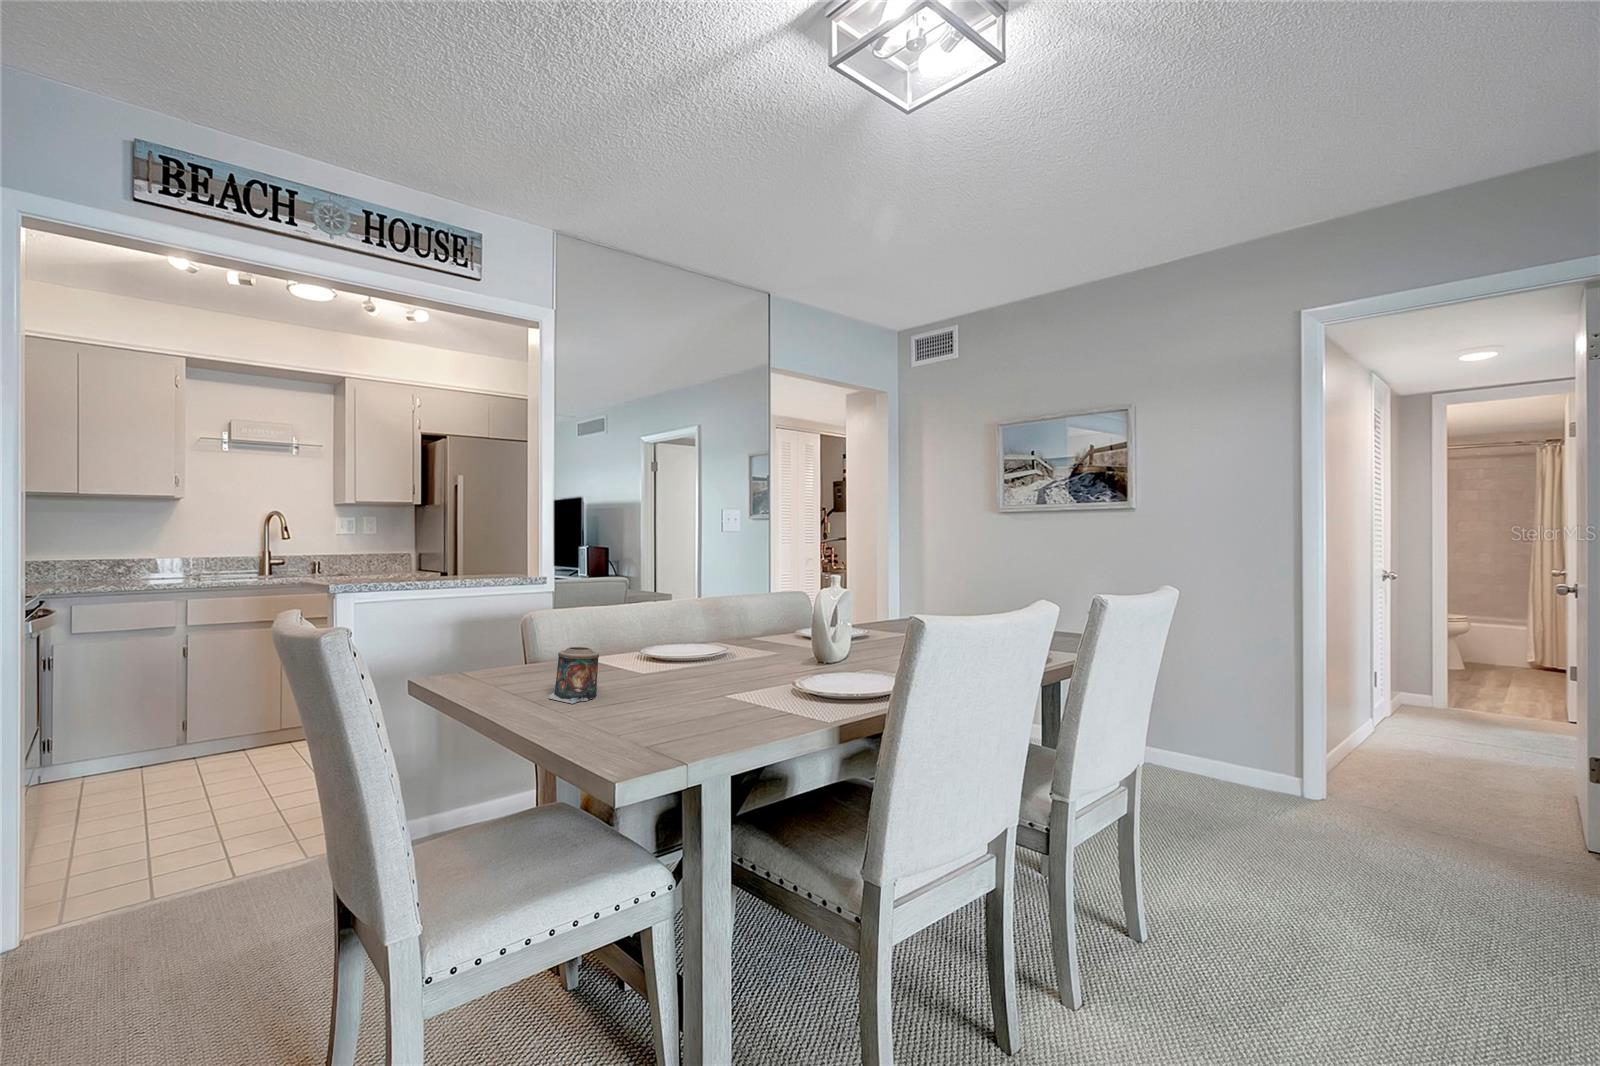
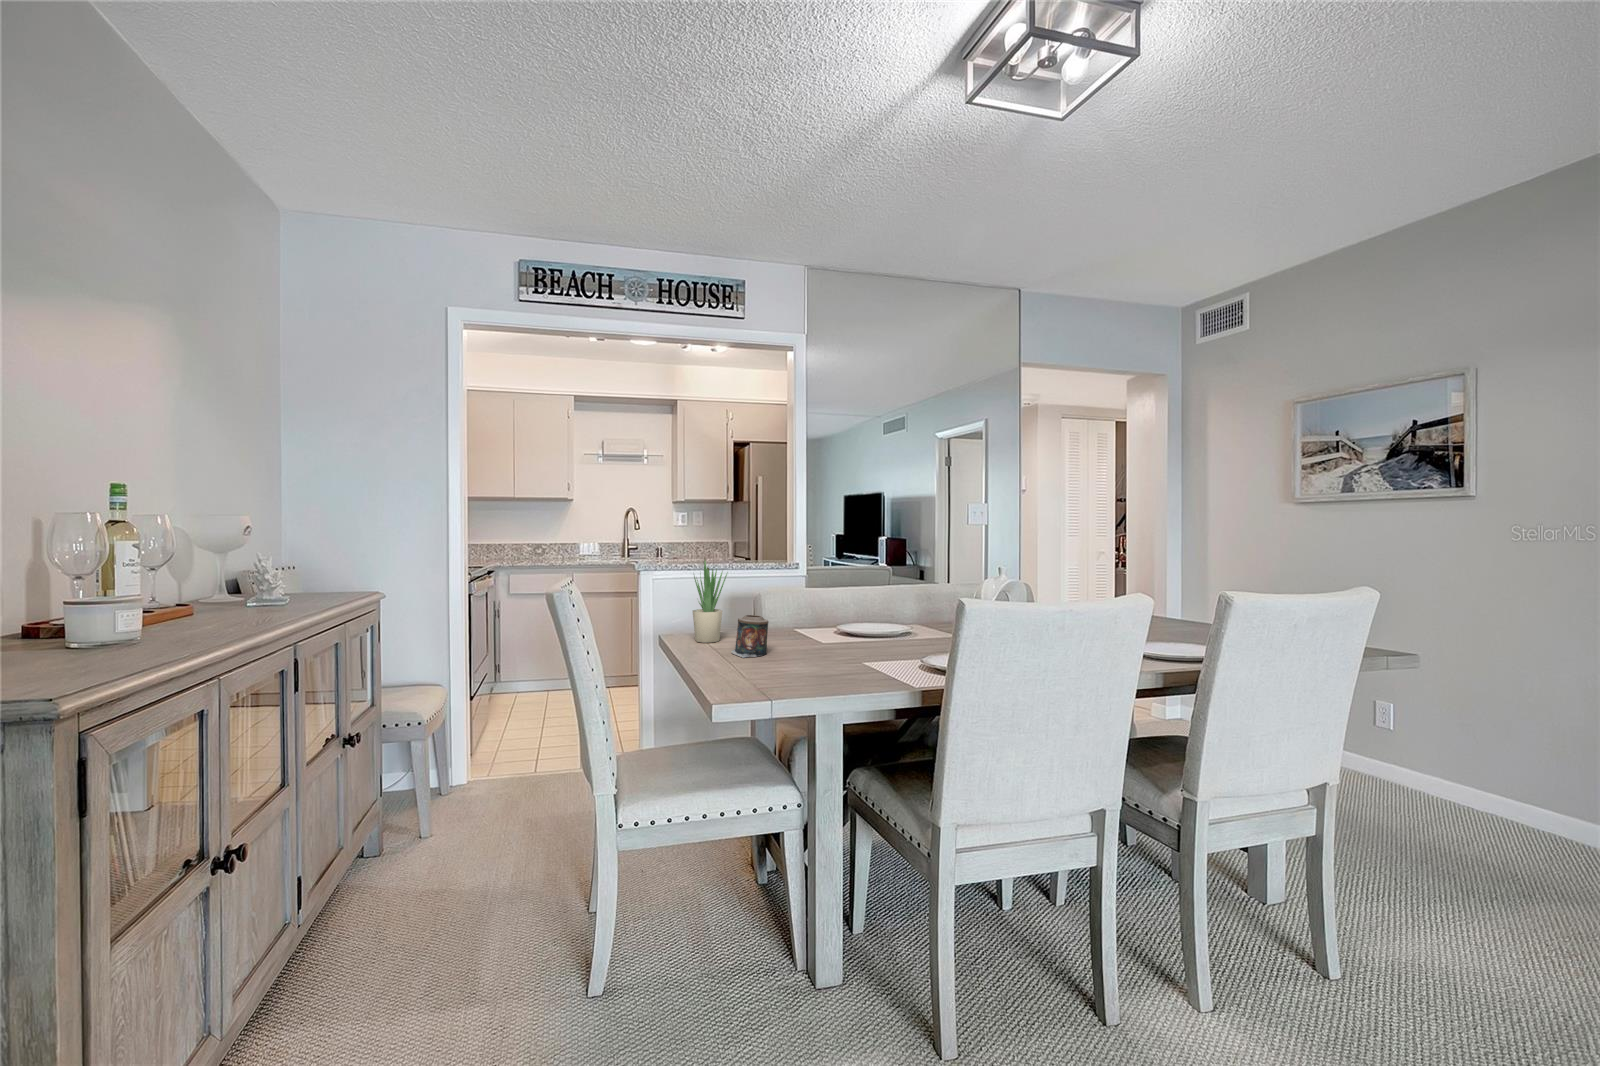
potted plant: none [472,573,523,686] -> present [693,558,727,643]

